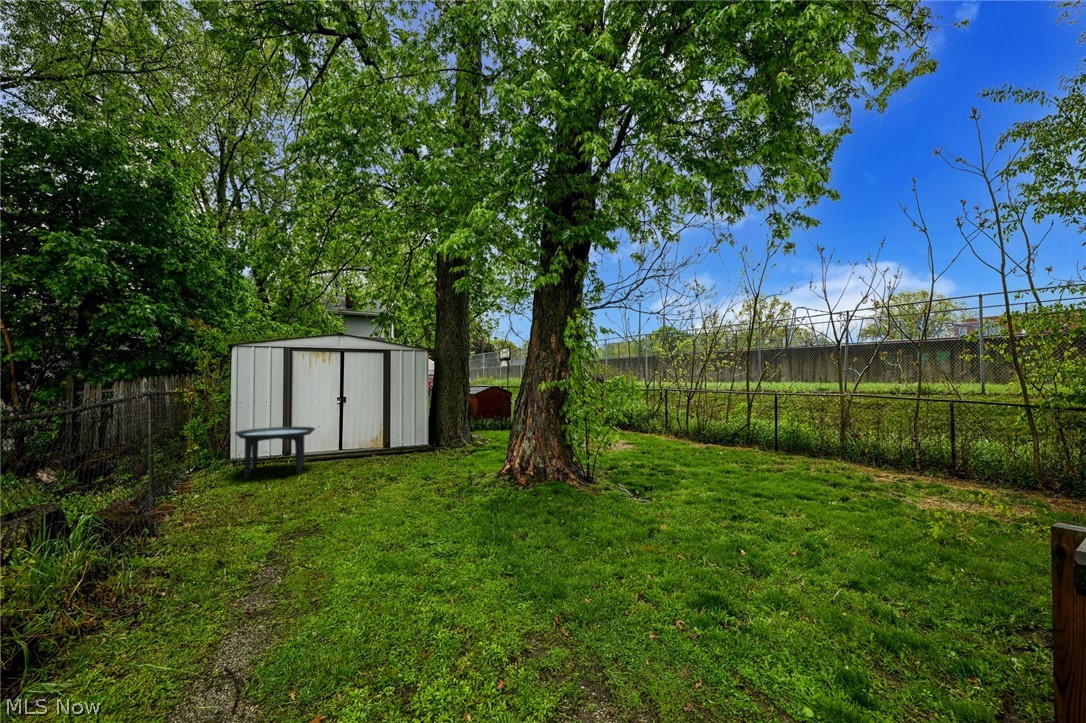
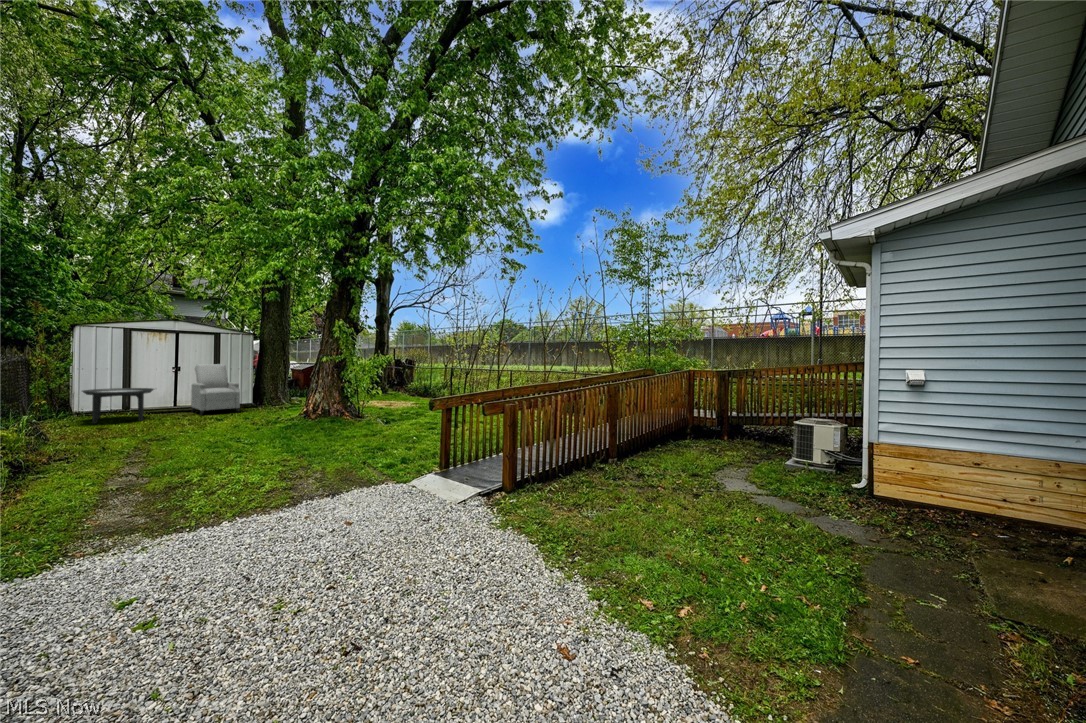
chair: none [358,392,414,465] -> present [191,364,240,415]

